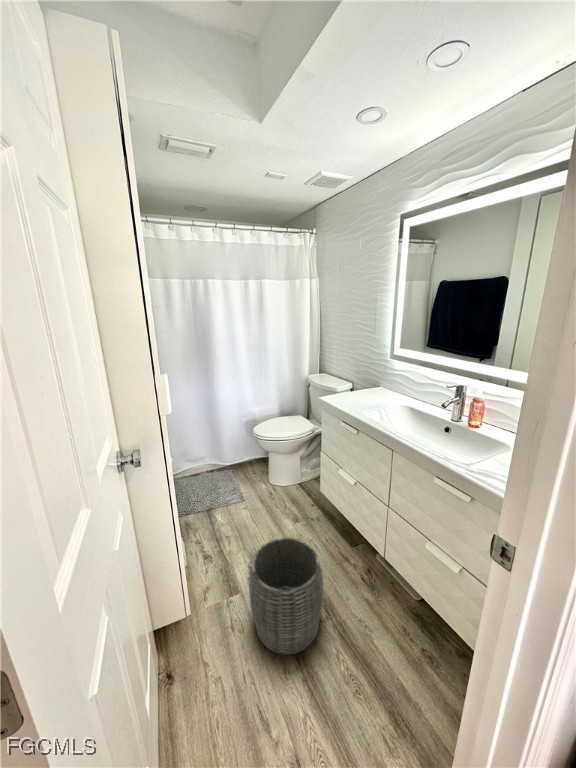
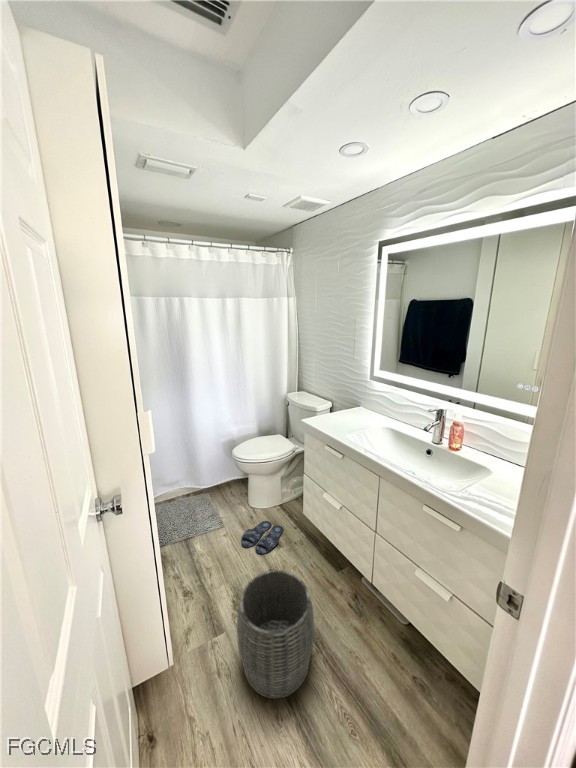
slippers: none [260,498,301,528] -> present [241,521,283,554]

